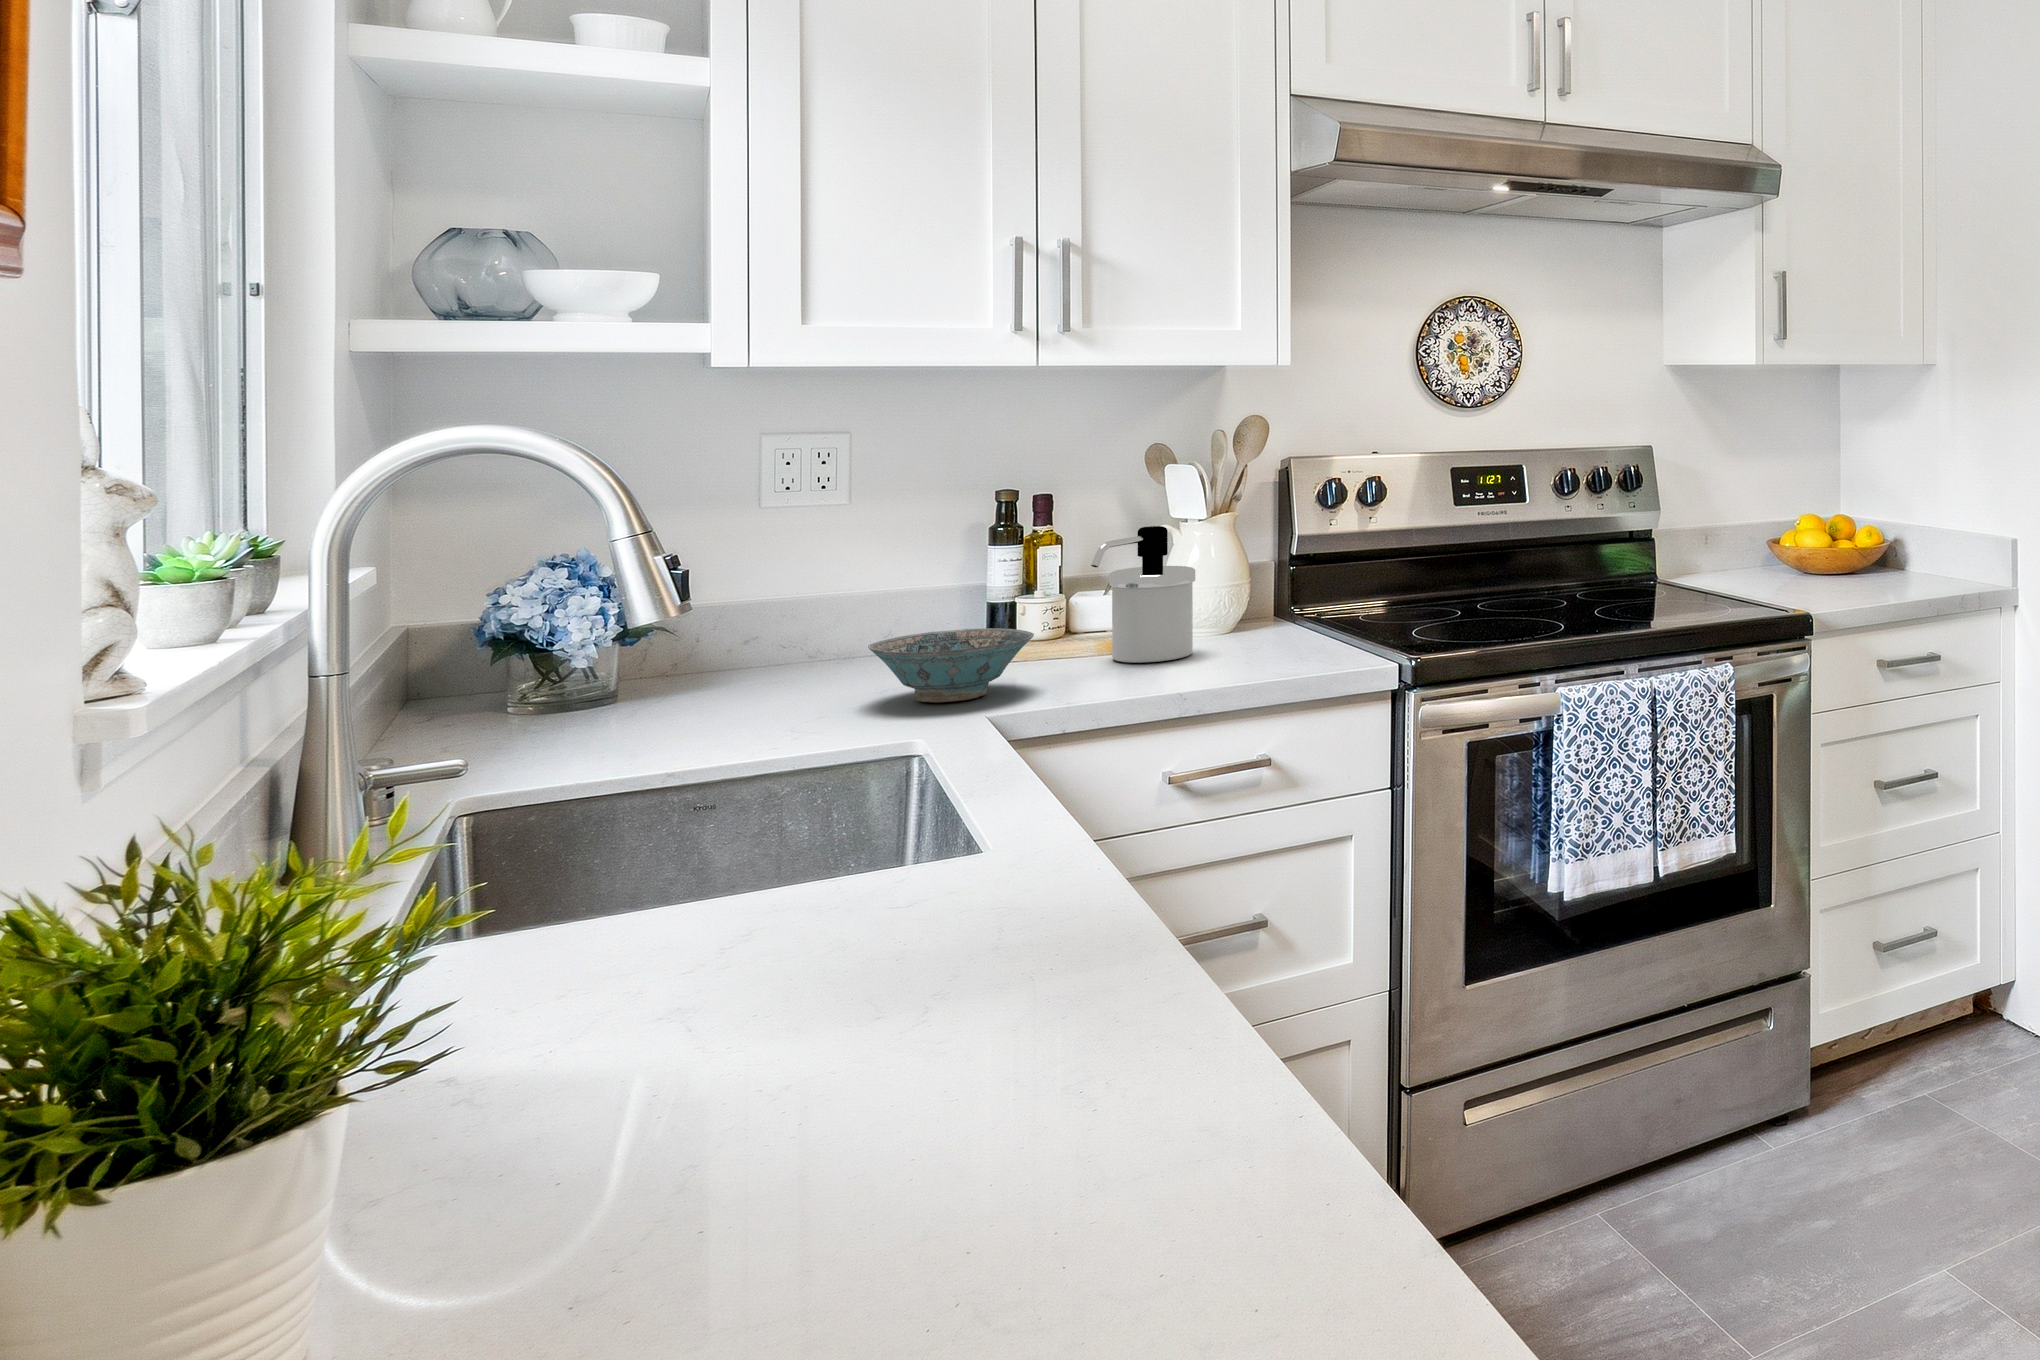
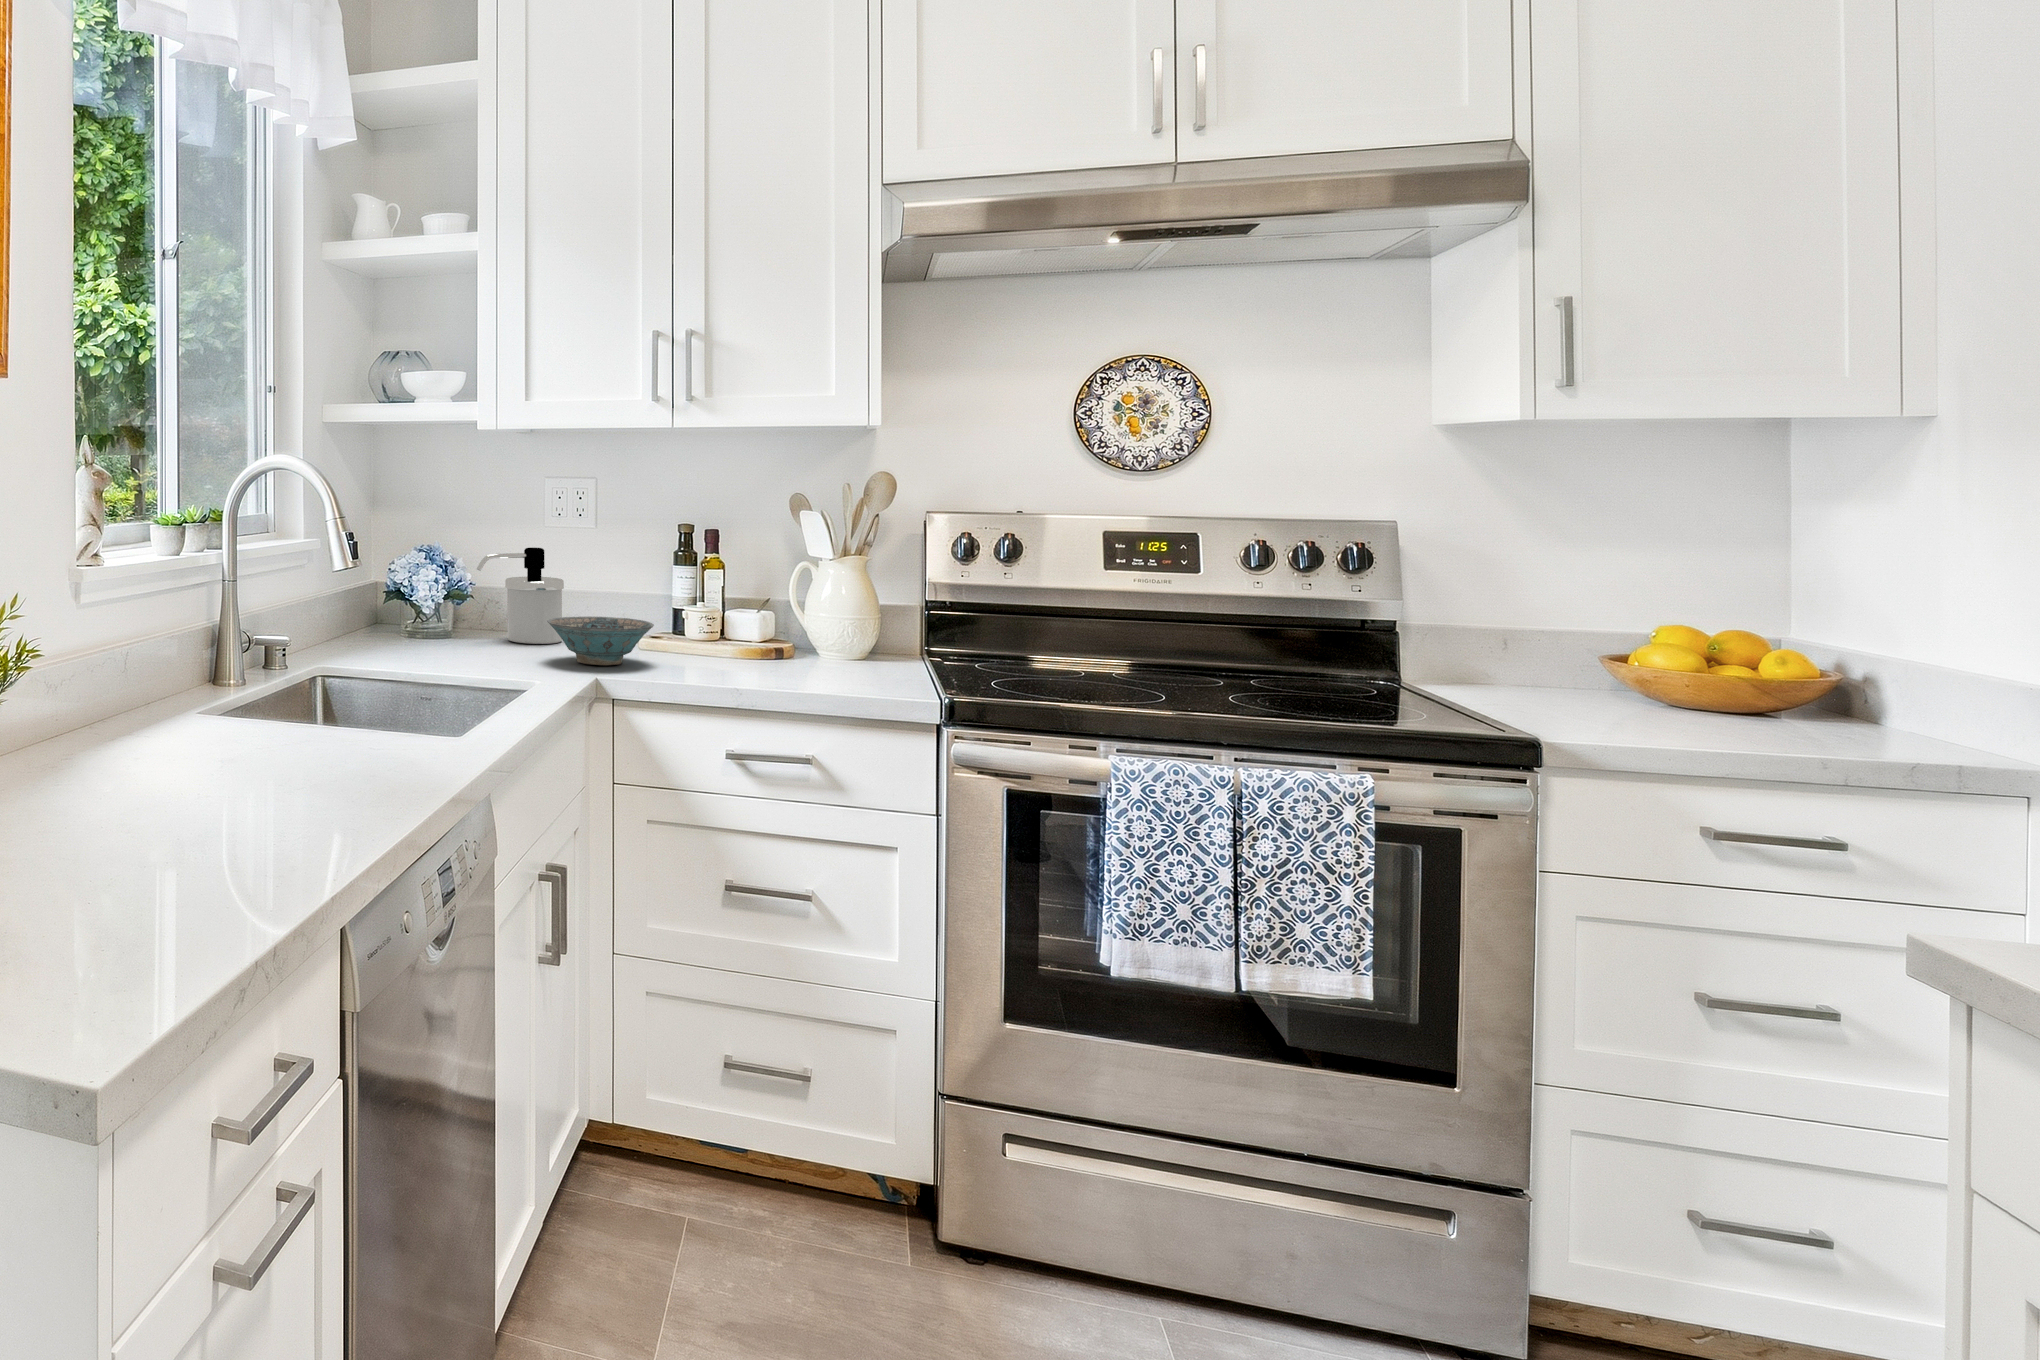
soap dispenser: present [1091,526,1195,663] -> present [477,547,564,644]

